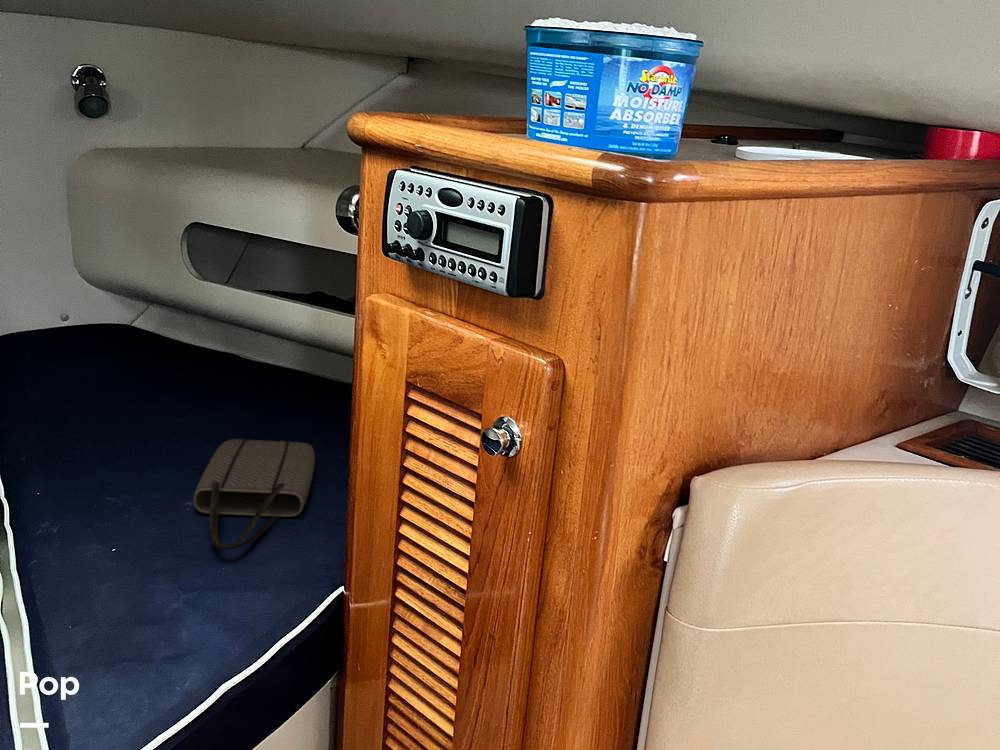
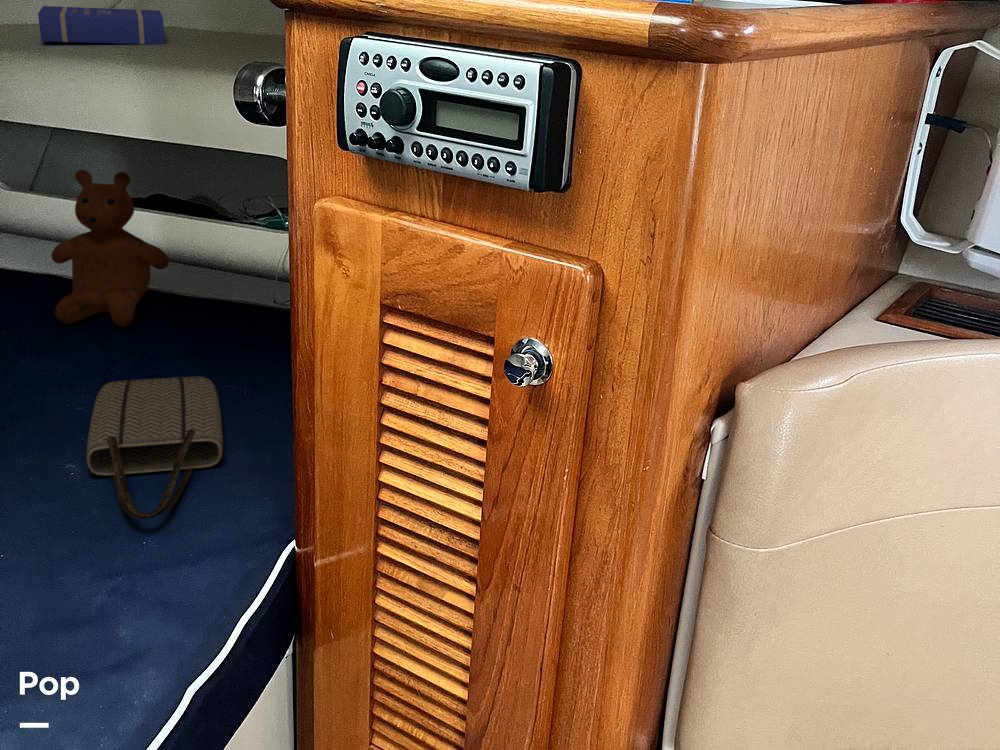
book: none [228,132,329,168] -> present [38,6,165,44]
teddy bear: none [207,265,305,398] -> present [51,170,169,326]

